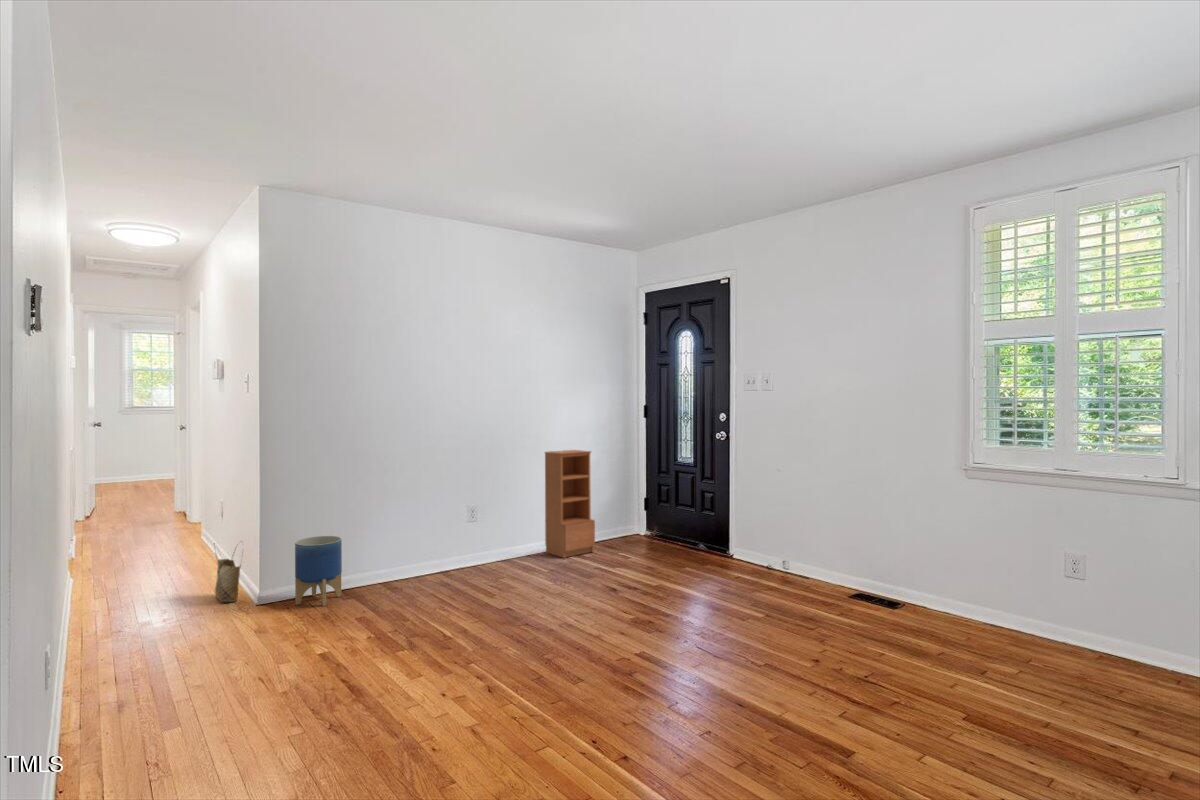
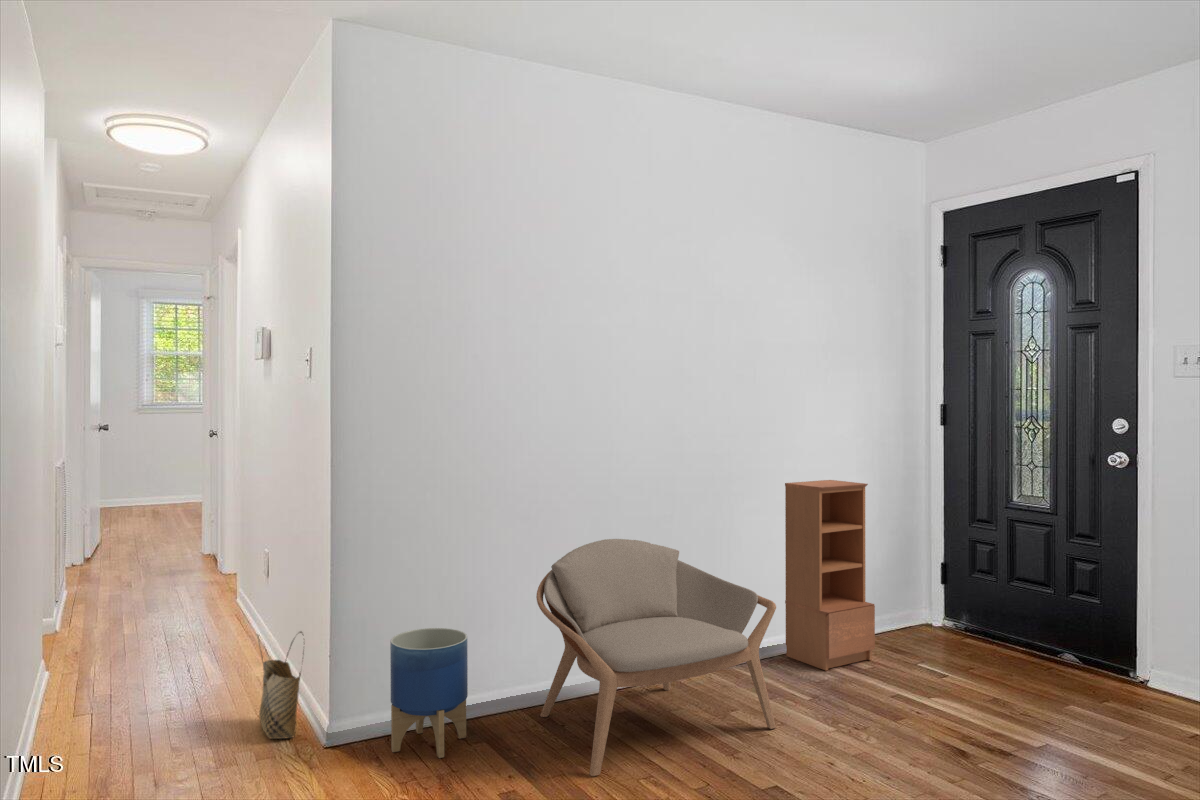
armchair: none [383,484,522,609] -> present [536,539,776,776]

